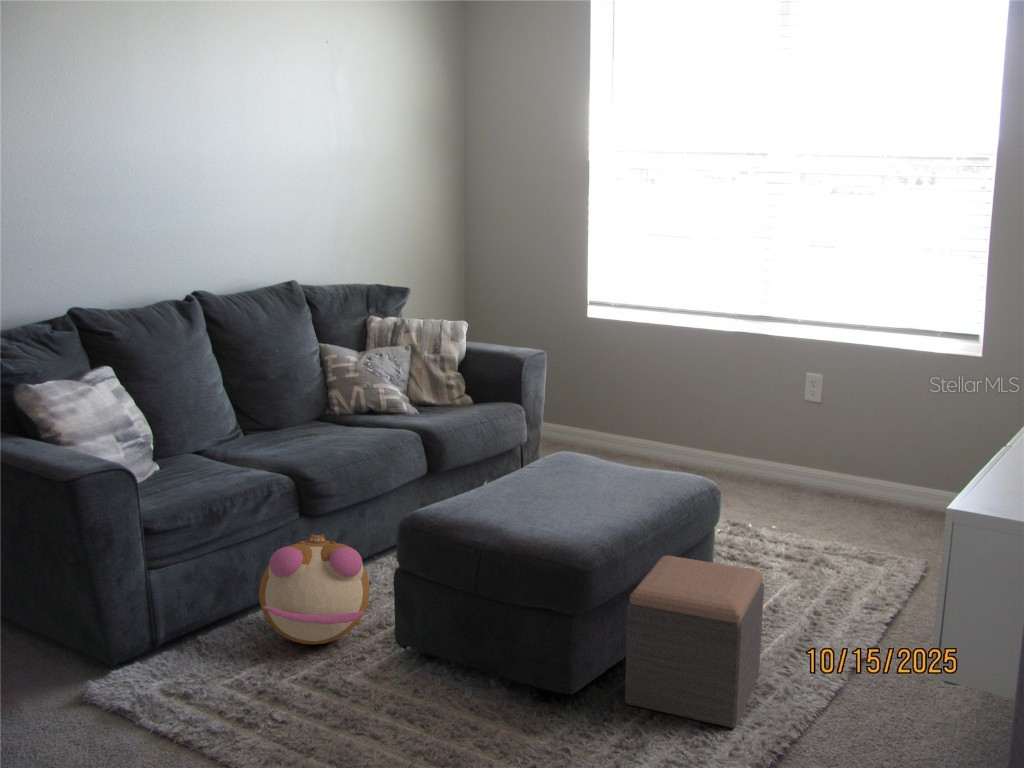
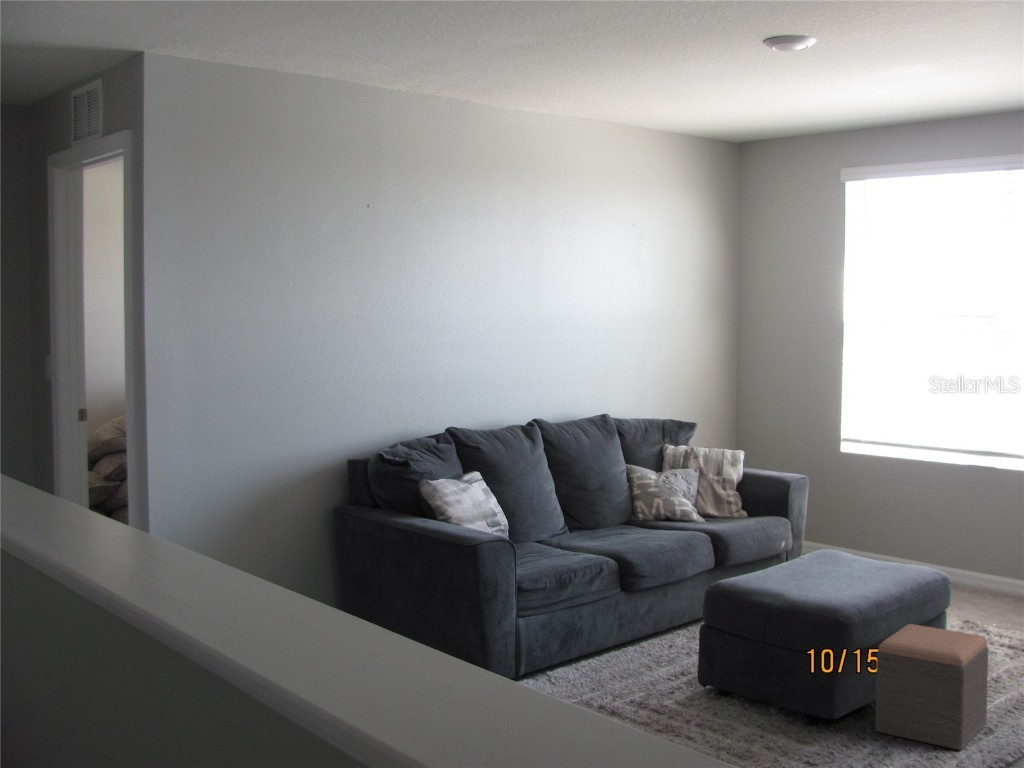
plush toy: present [259,534,370,644] -> none [595,598,676,682]

